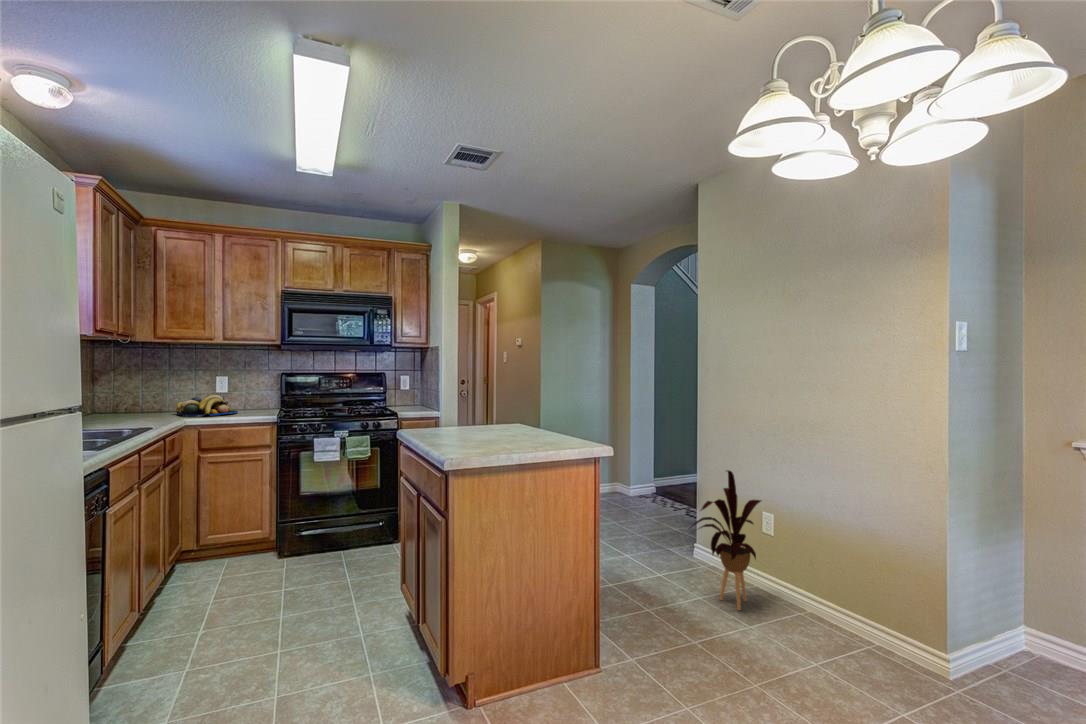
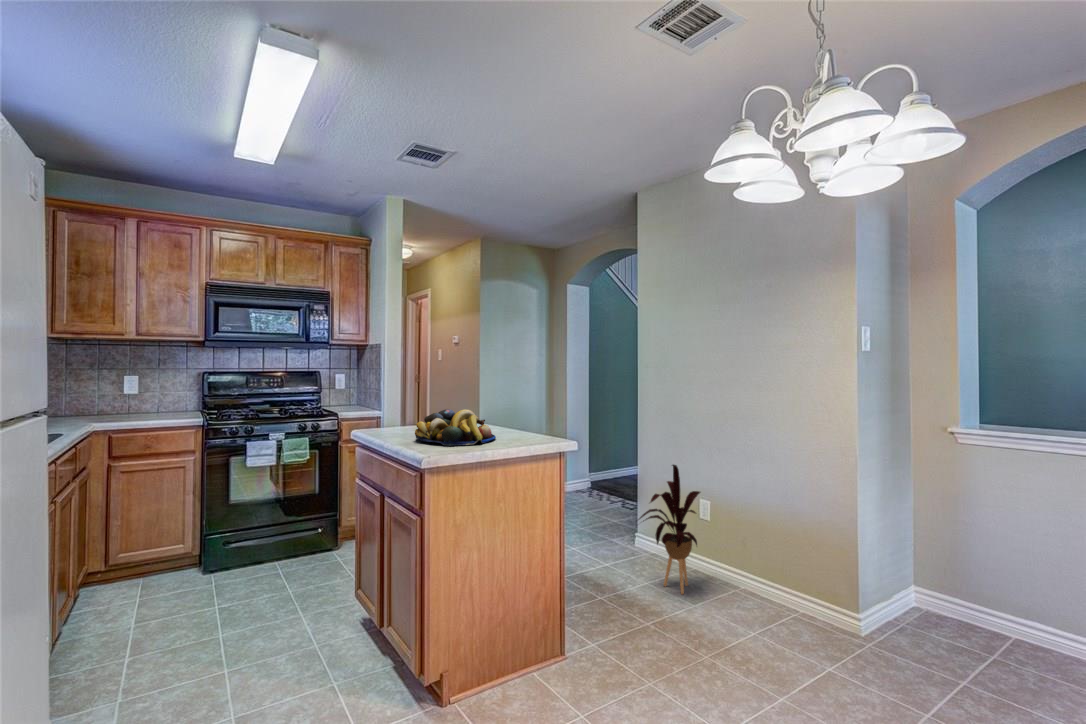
fruit bowl: present [176,395,238,417] -> present [415,409,496,446]

